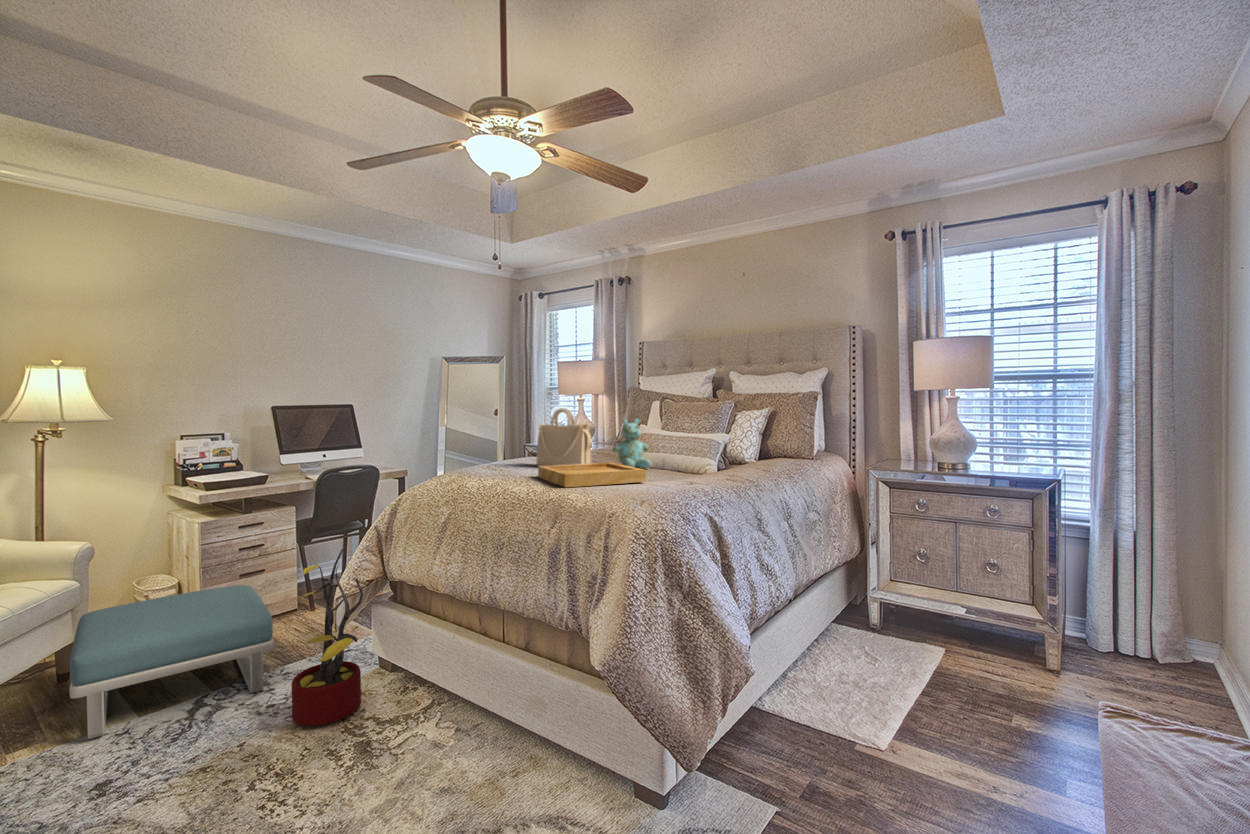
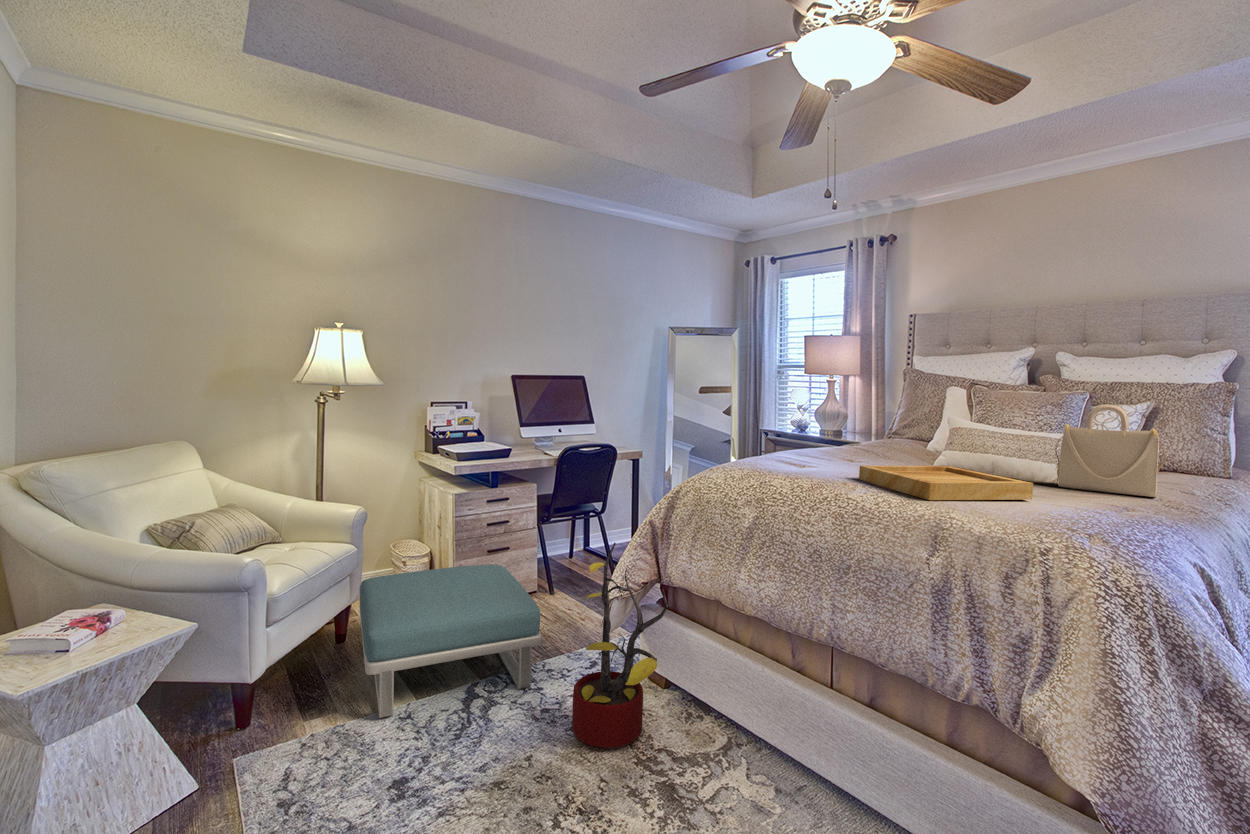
handbag: present [536,408,592,466] -> present [1055,404,1166,497]
stuffed bear: present [612,419,651,468] -> none [934,409,992,475]

